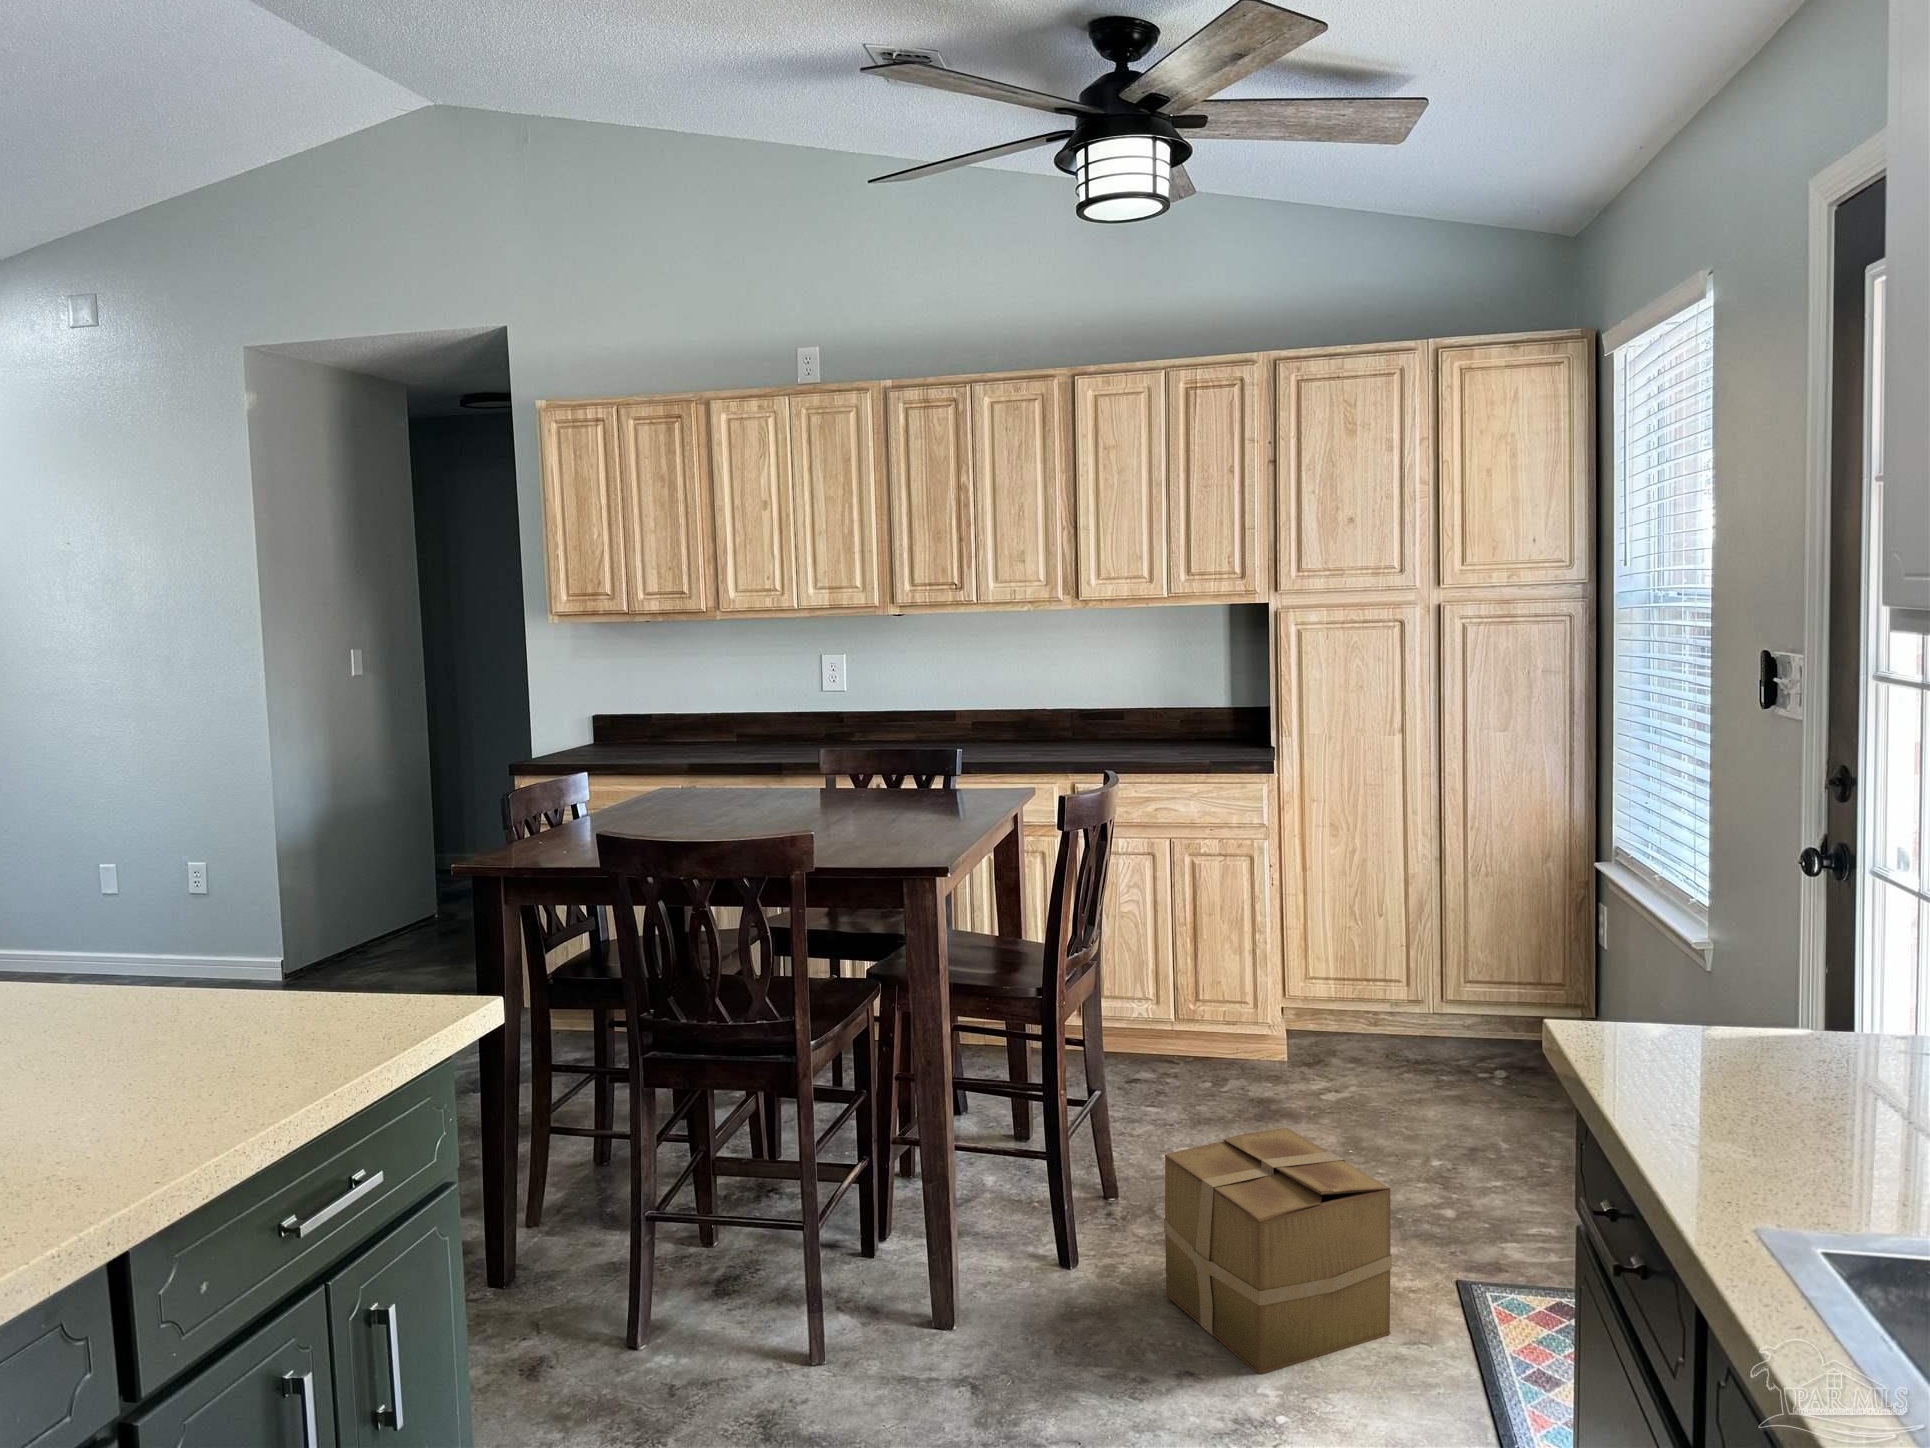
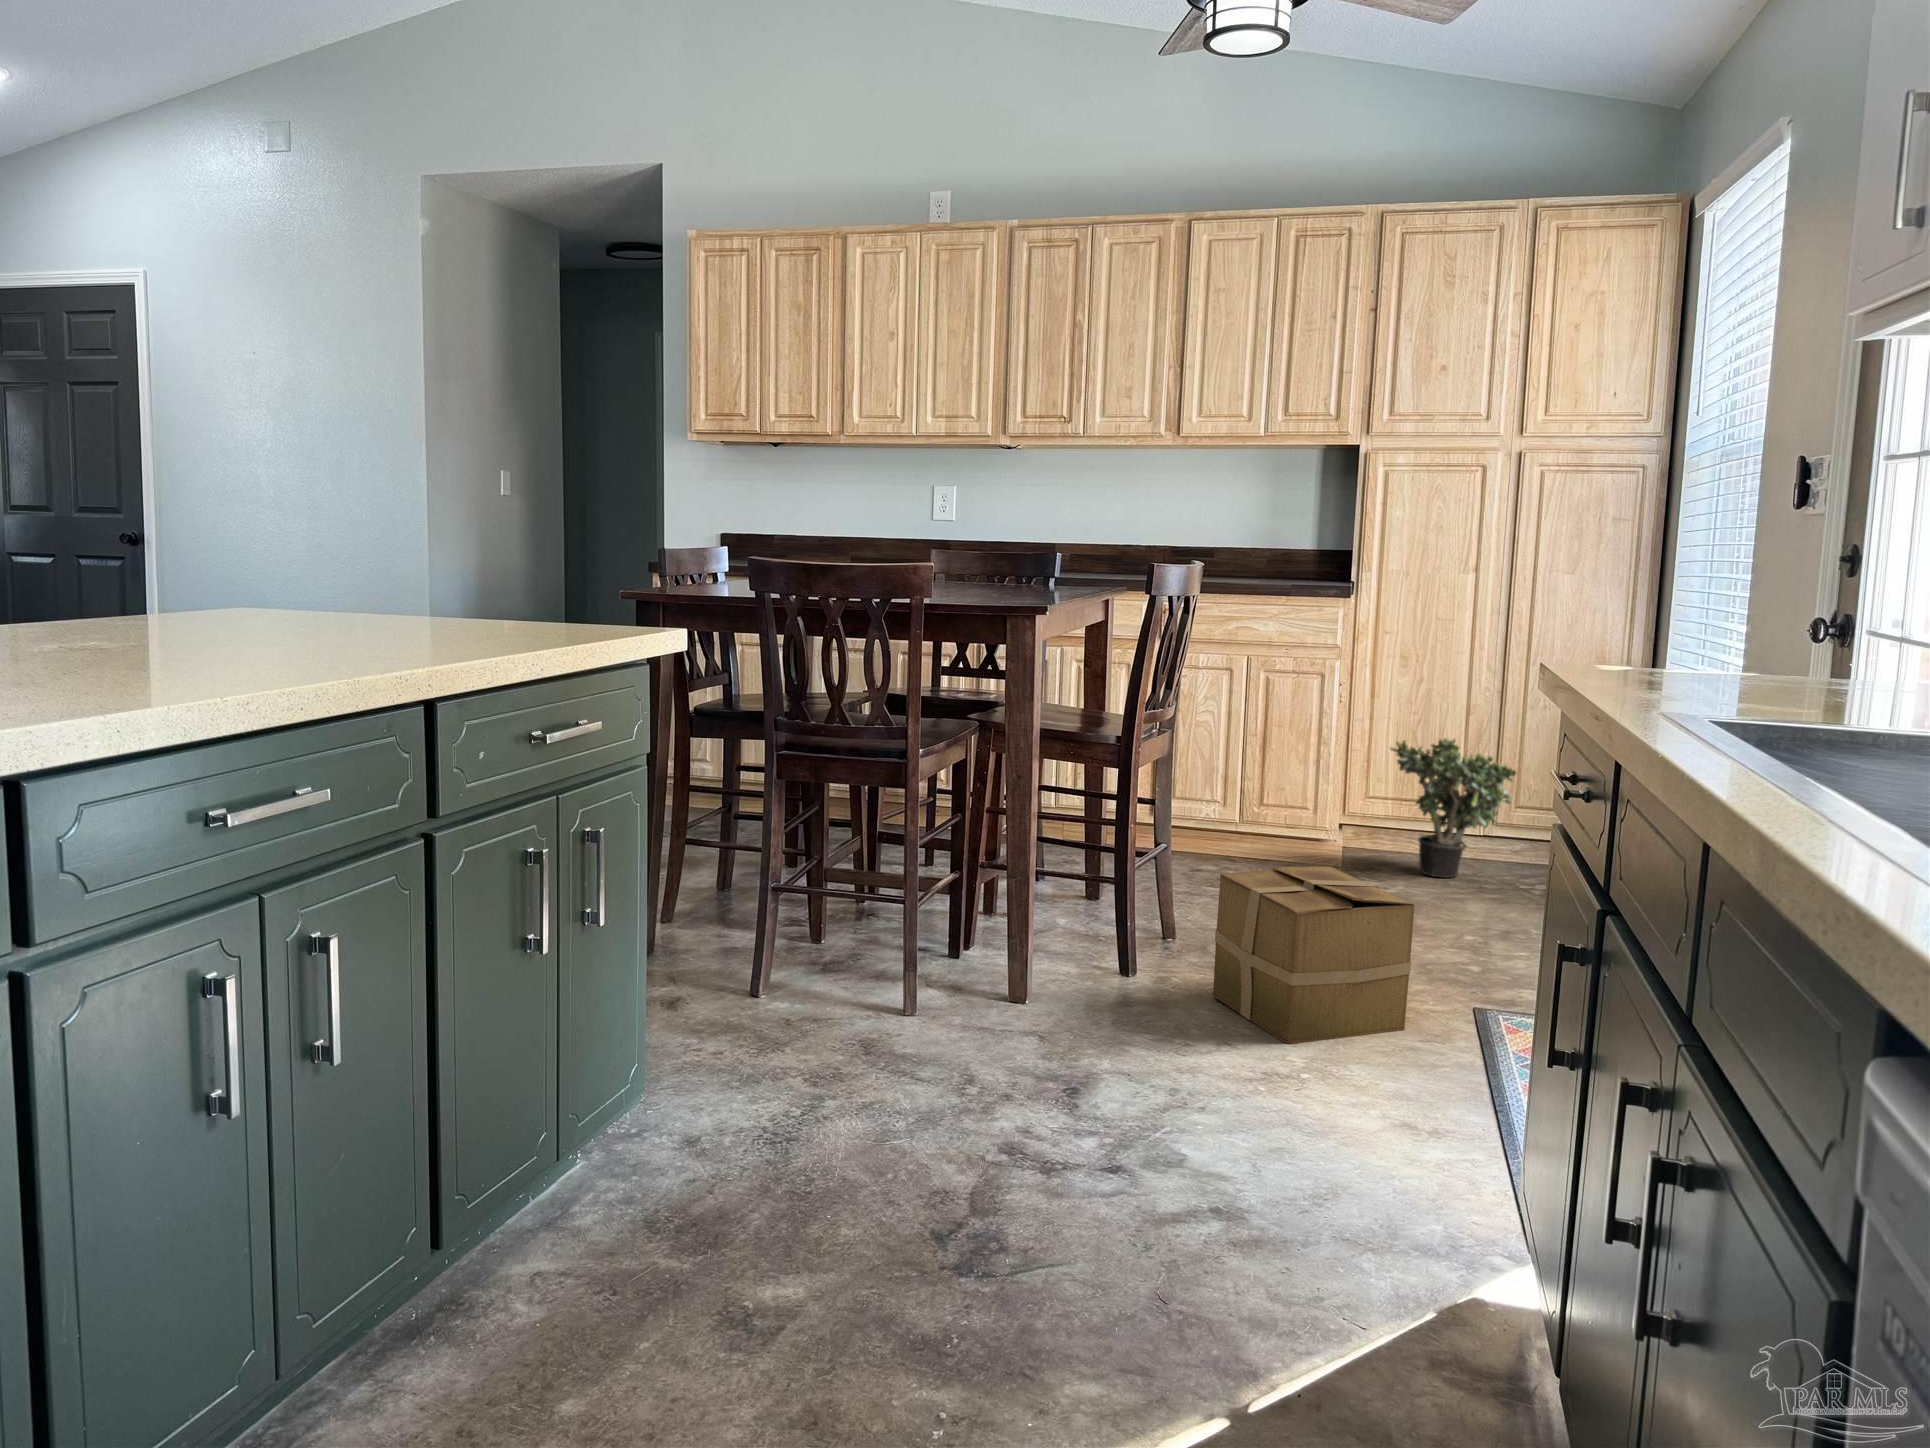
potted plant: none [1326,916,1464,1069] -> present [1390,738,1516,878]

